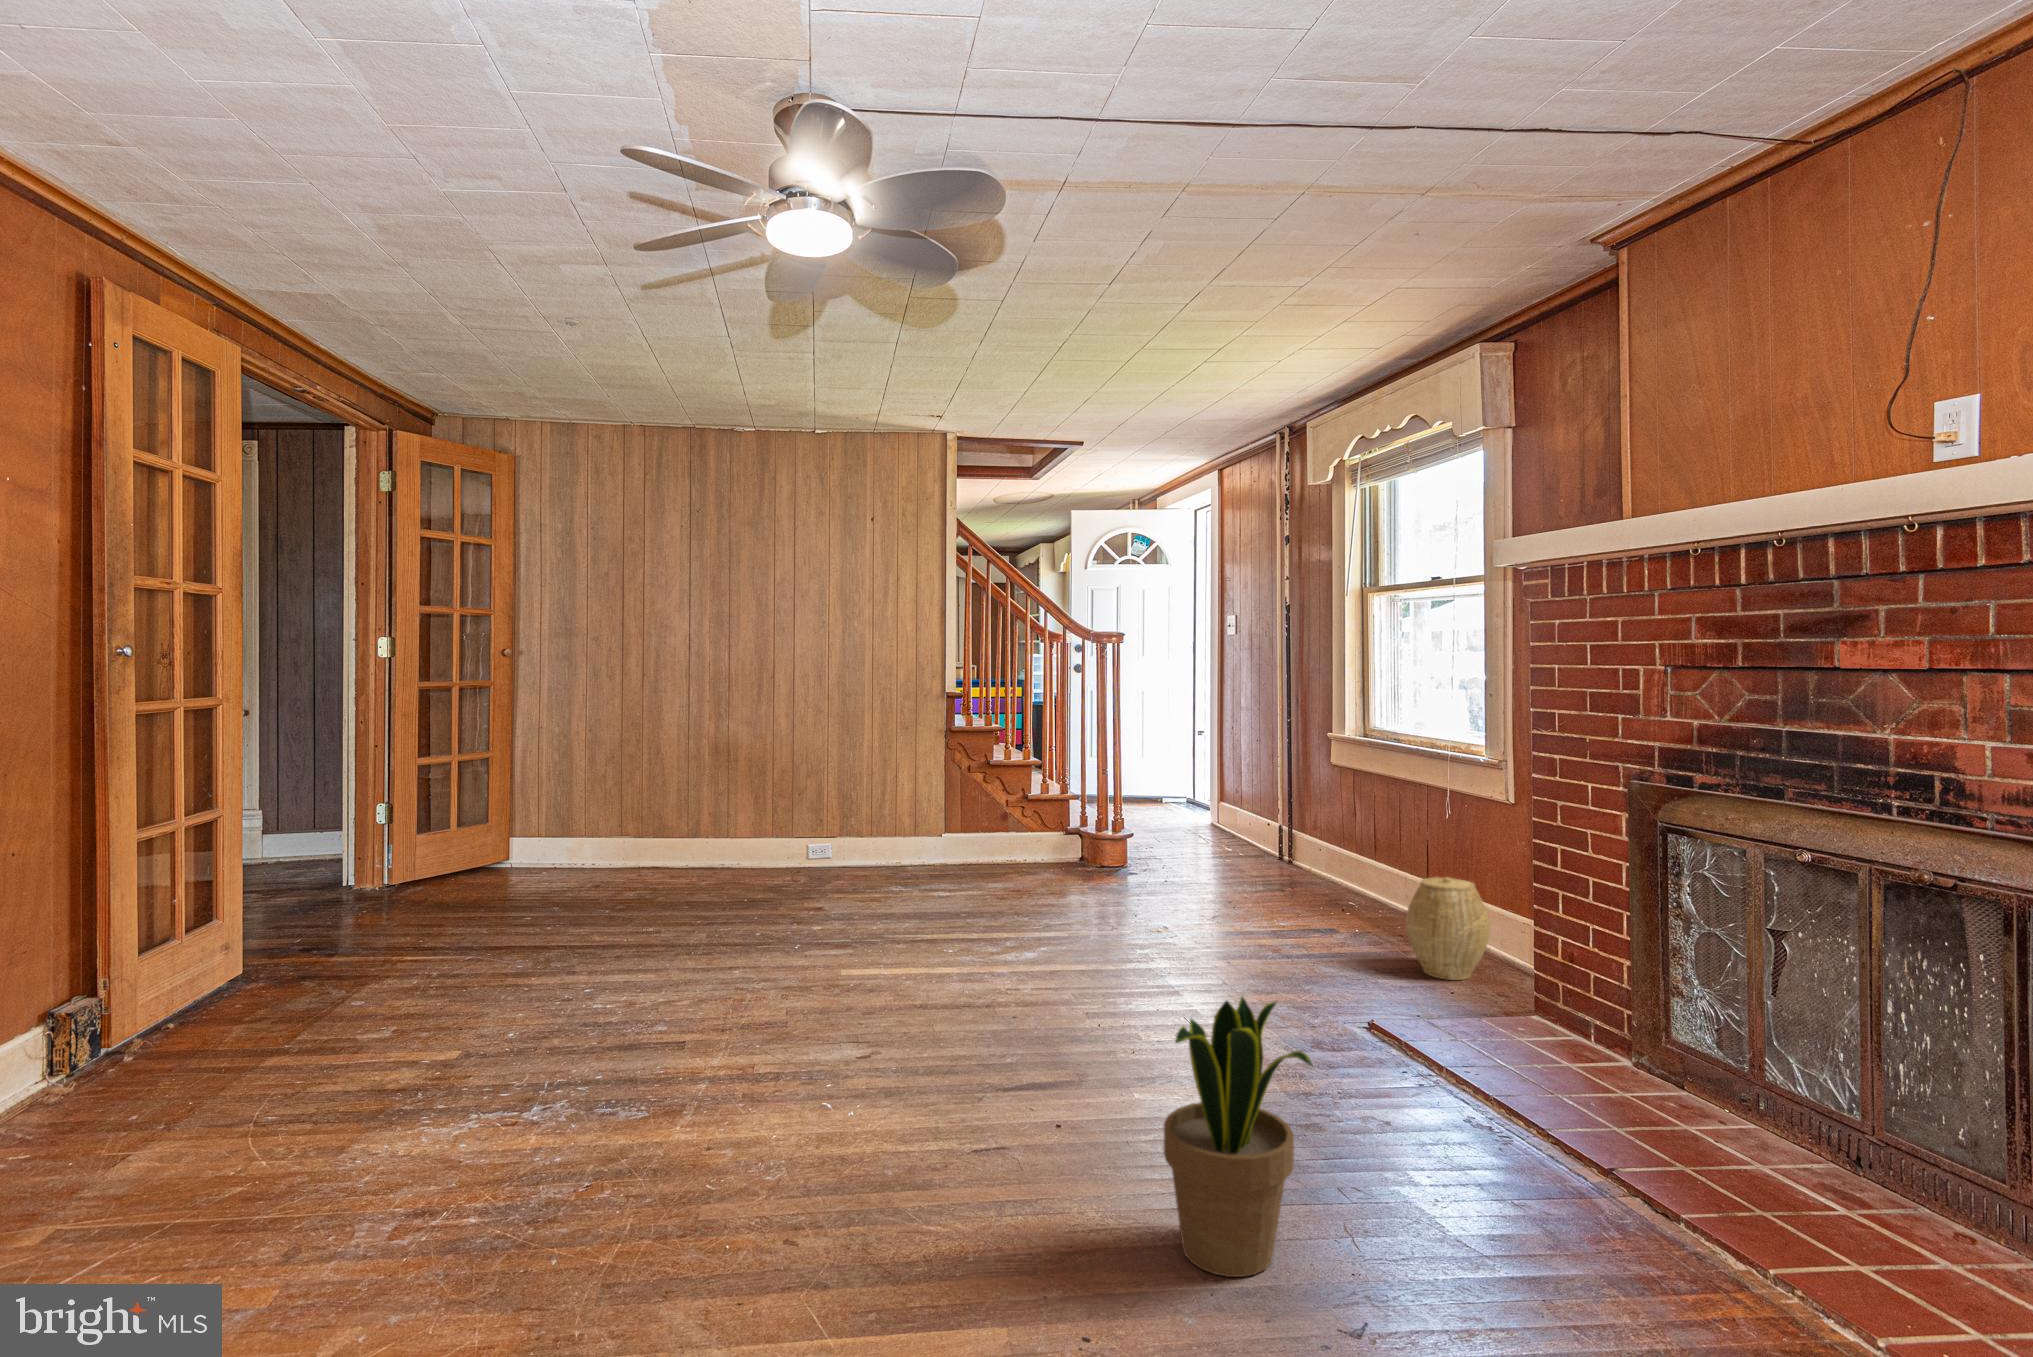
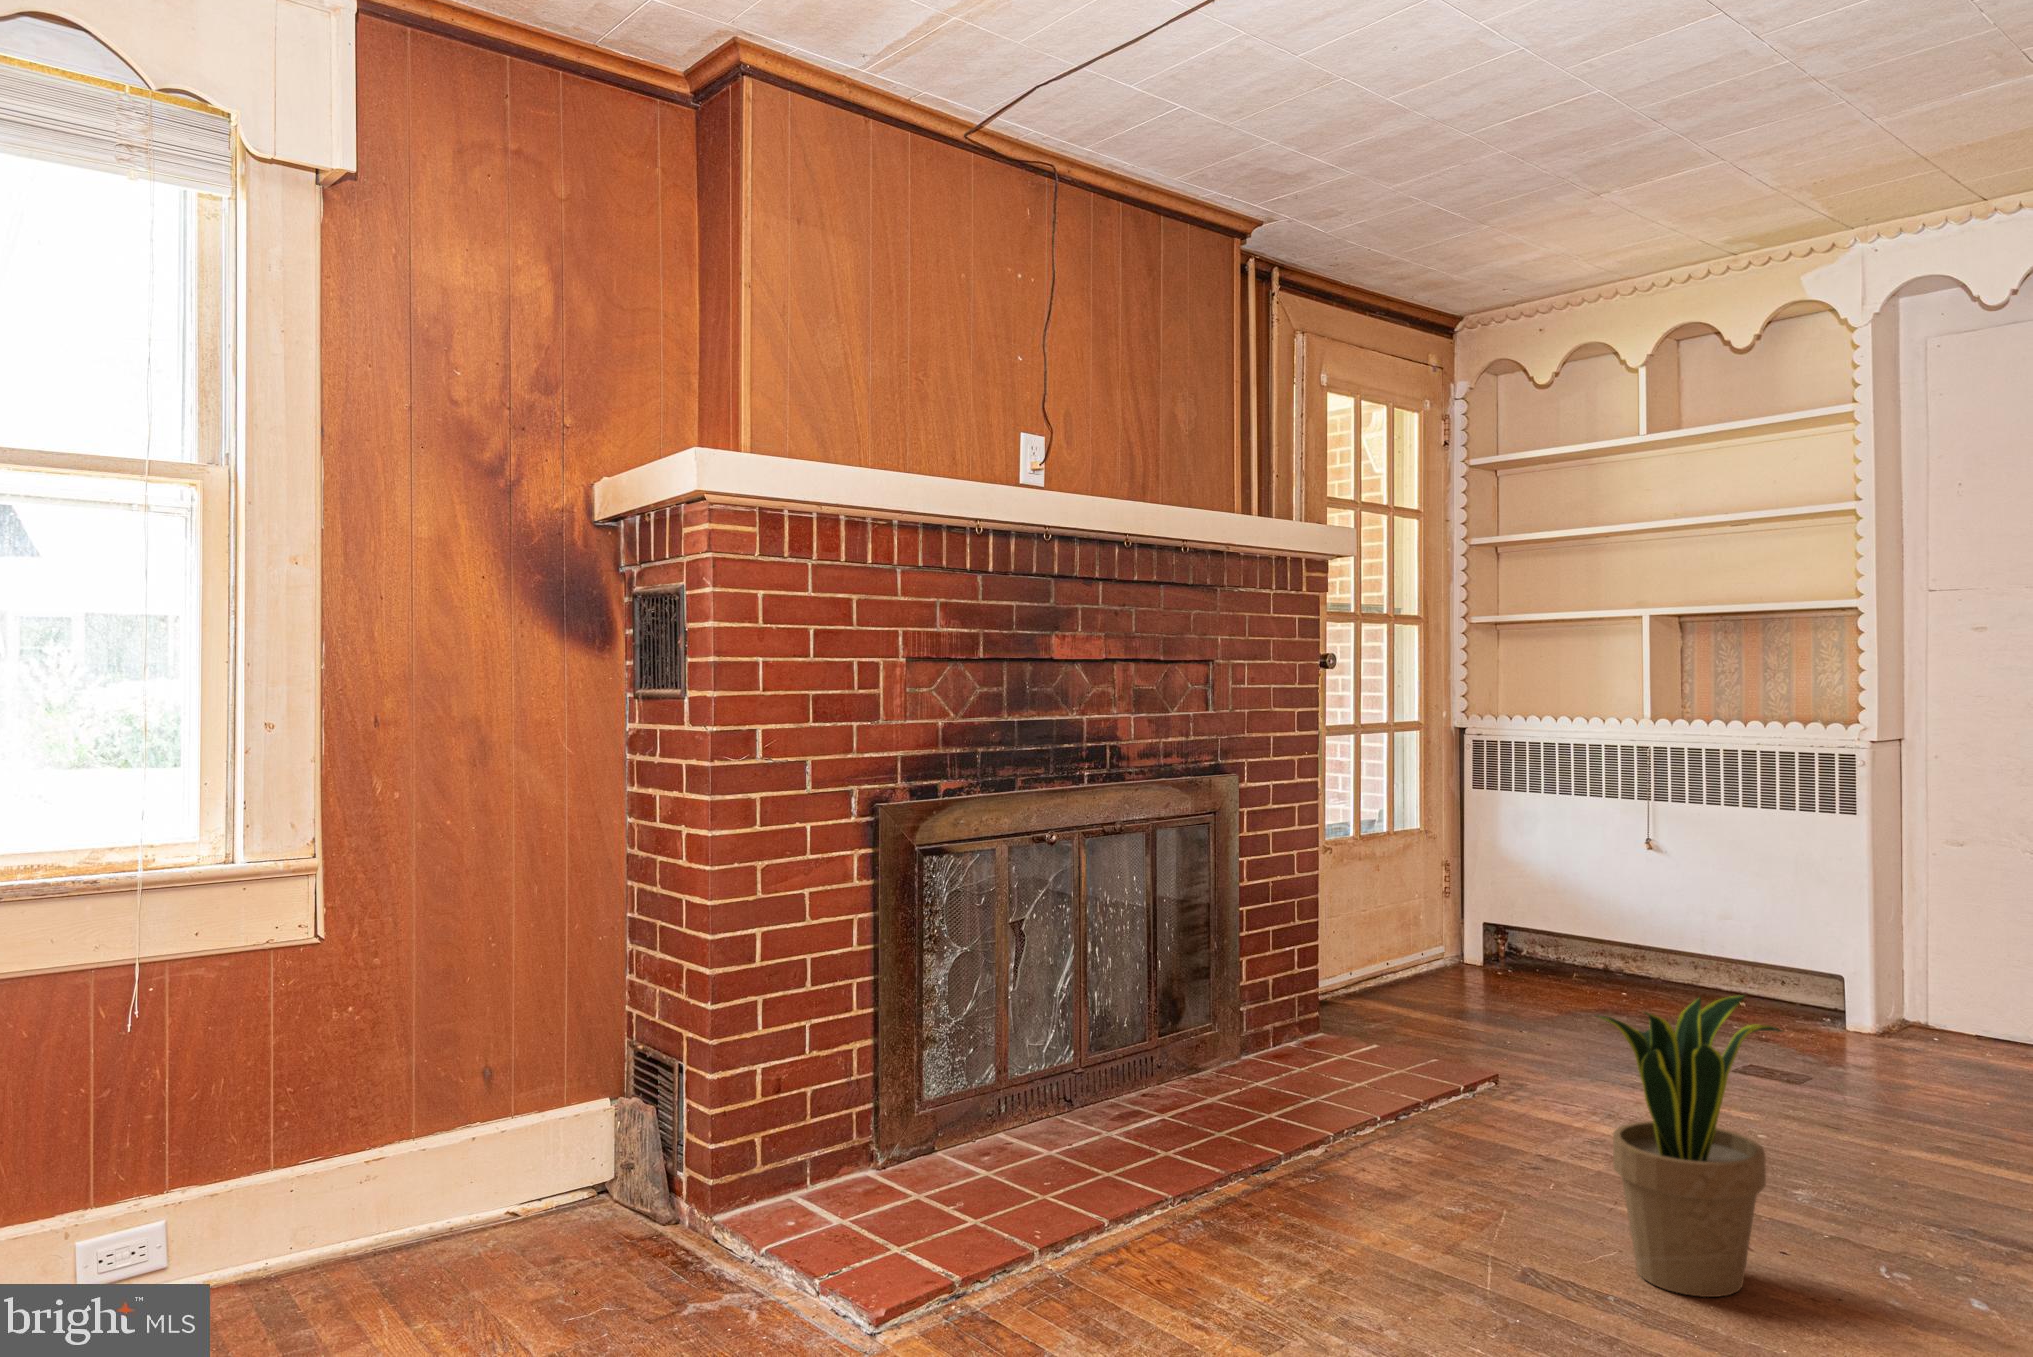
woven basket: present [1406,877,1490,980] -> none [416,1088,586,1308]

